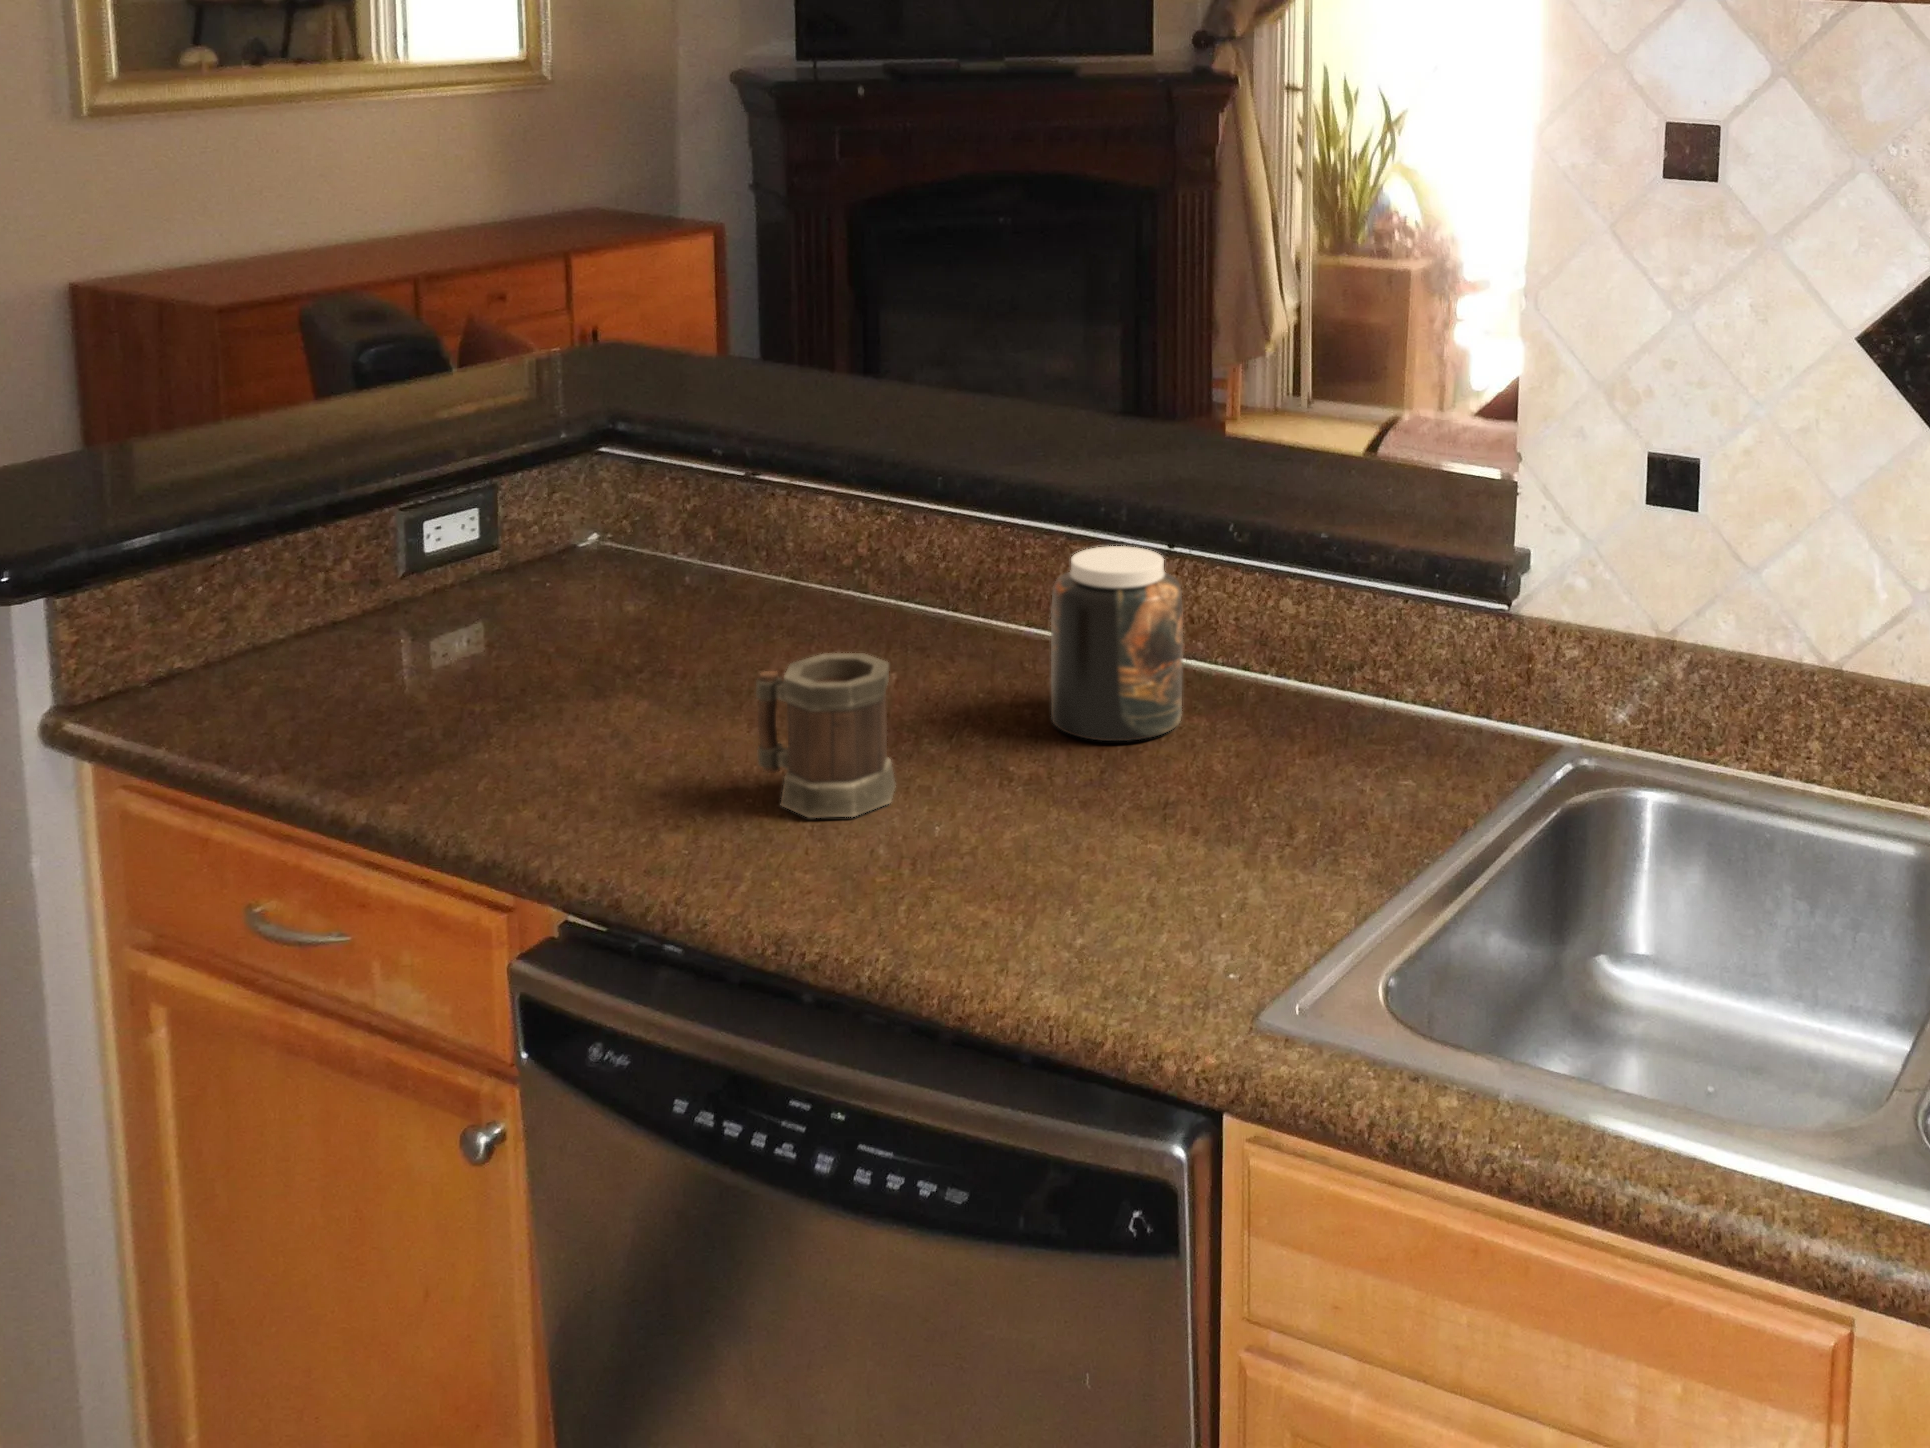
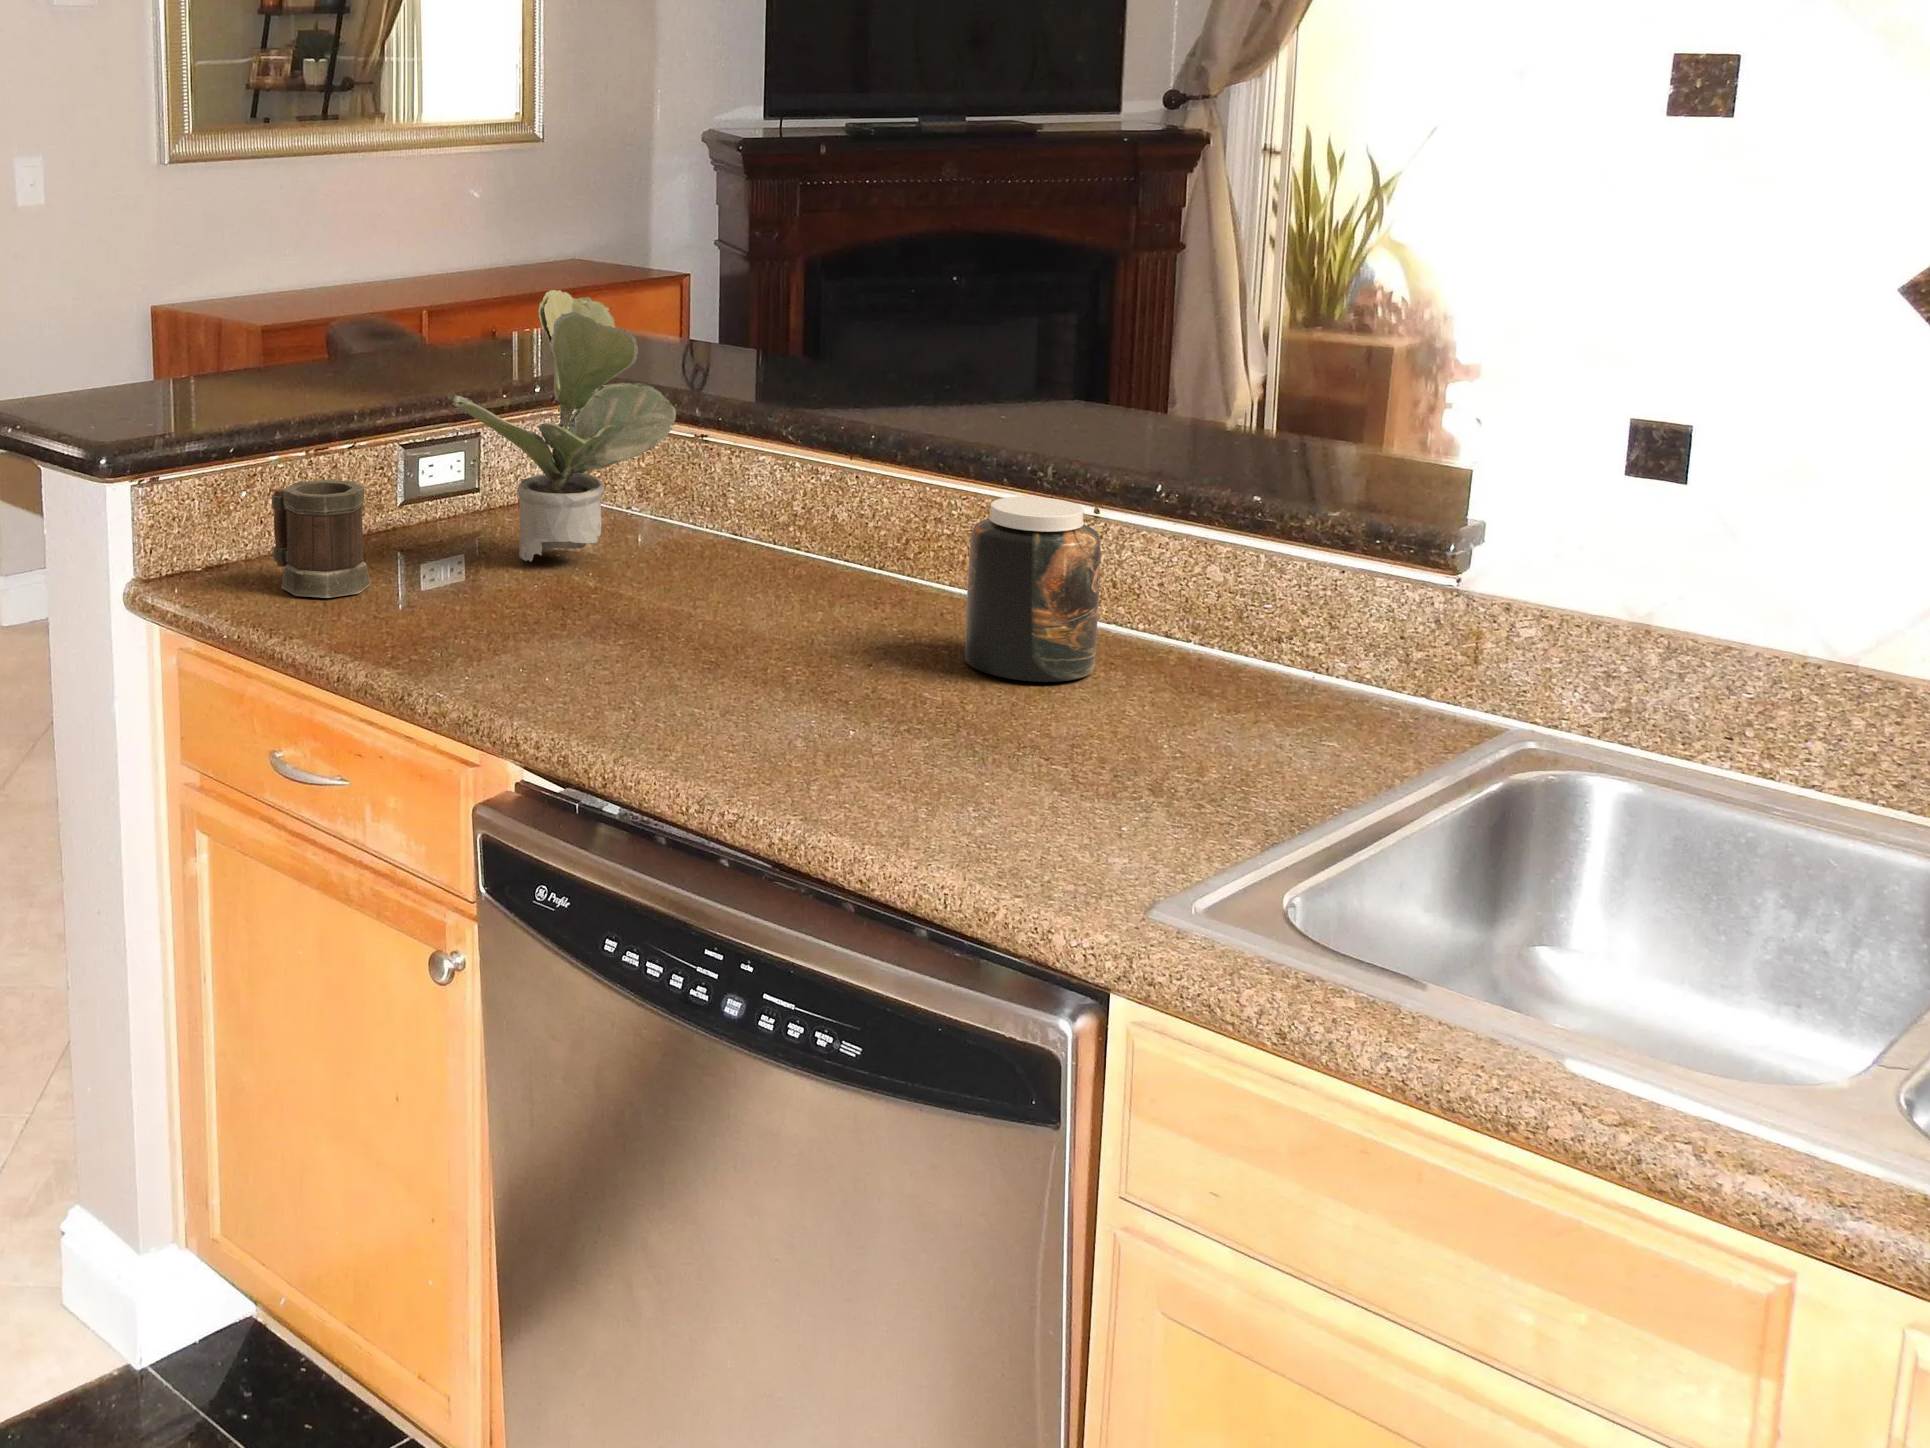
potted plant: none [457,330,724,638] -> present [453,290,676,562]
mug: present [756,653,896,818] -> present [272,480,370,598]

